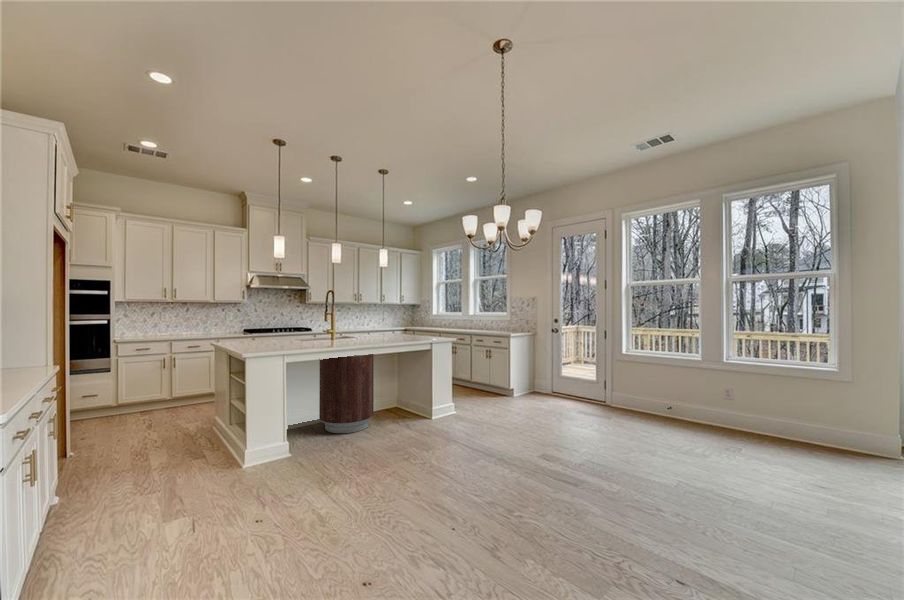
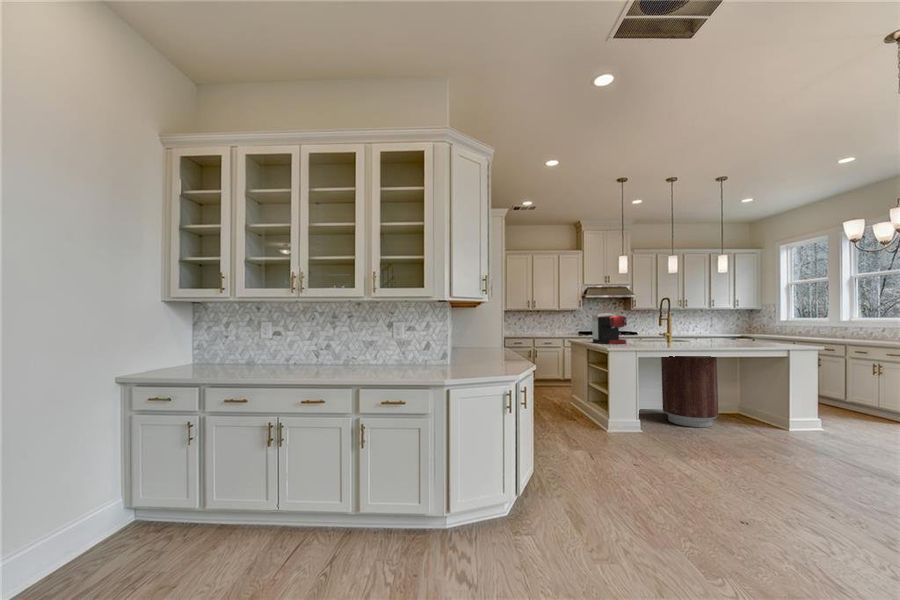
coffee maker: none [234,308,279,348] -> present [592,313,626,344]

